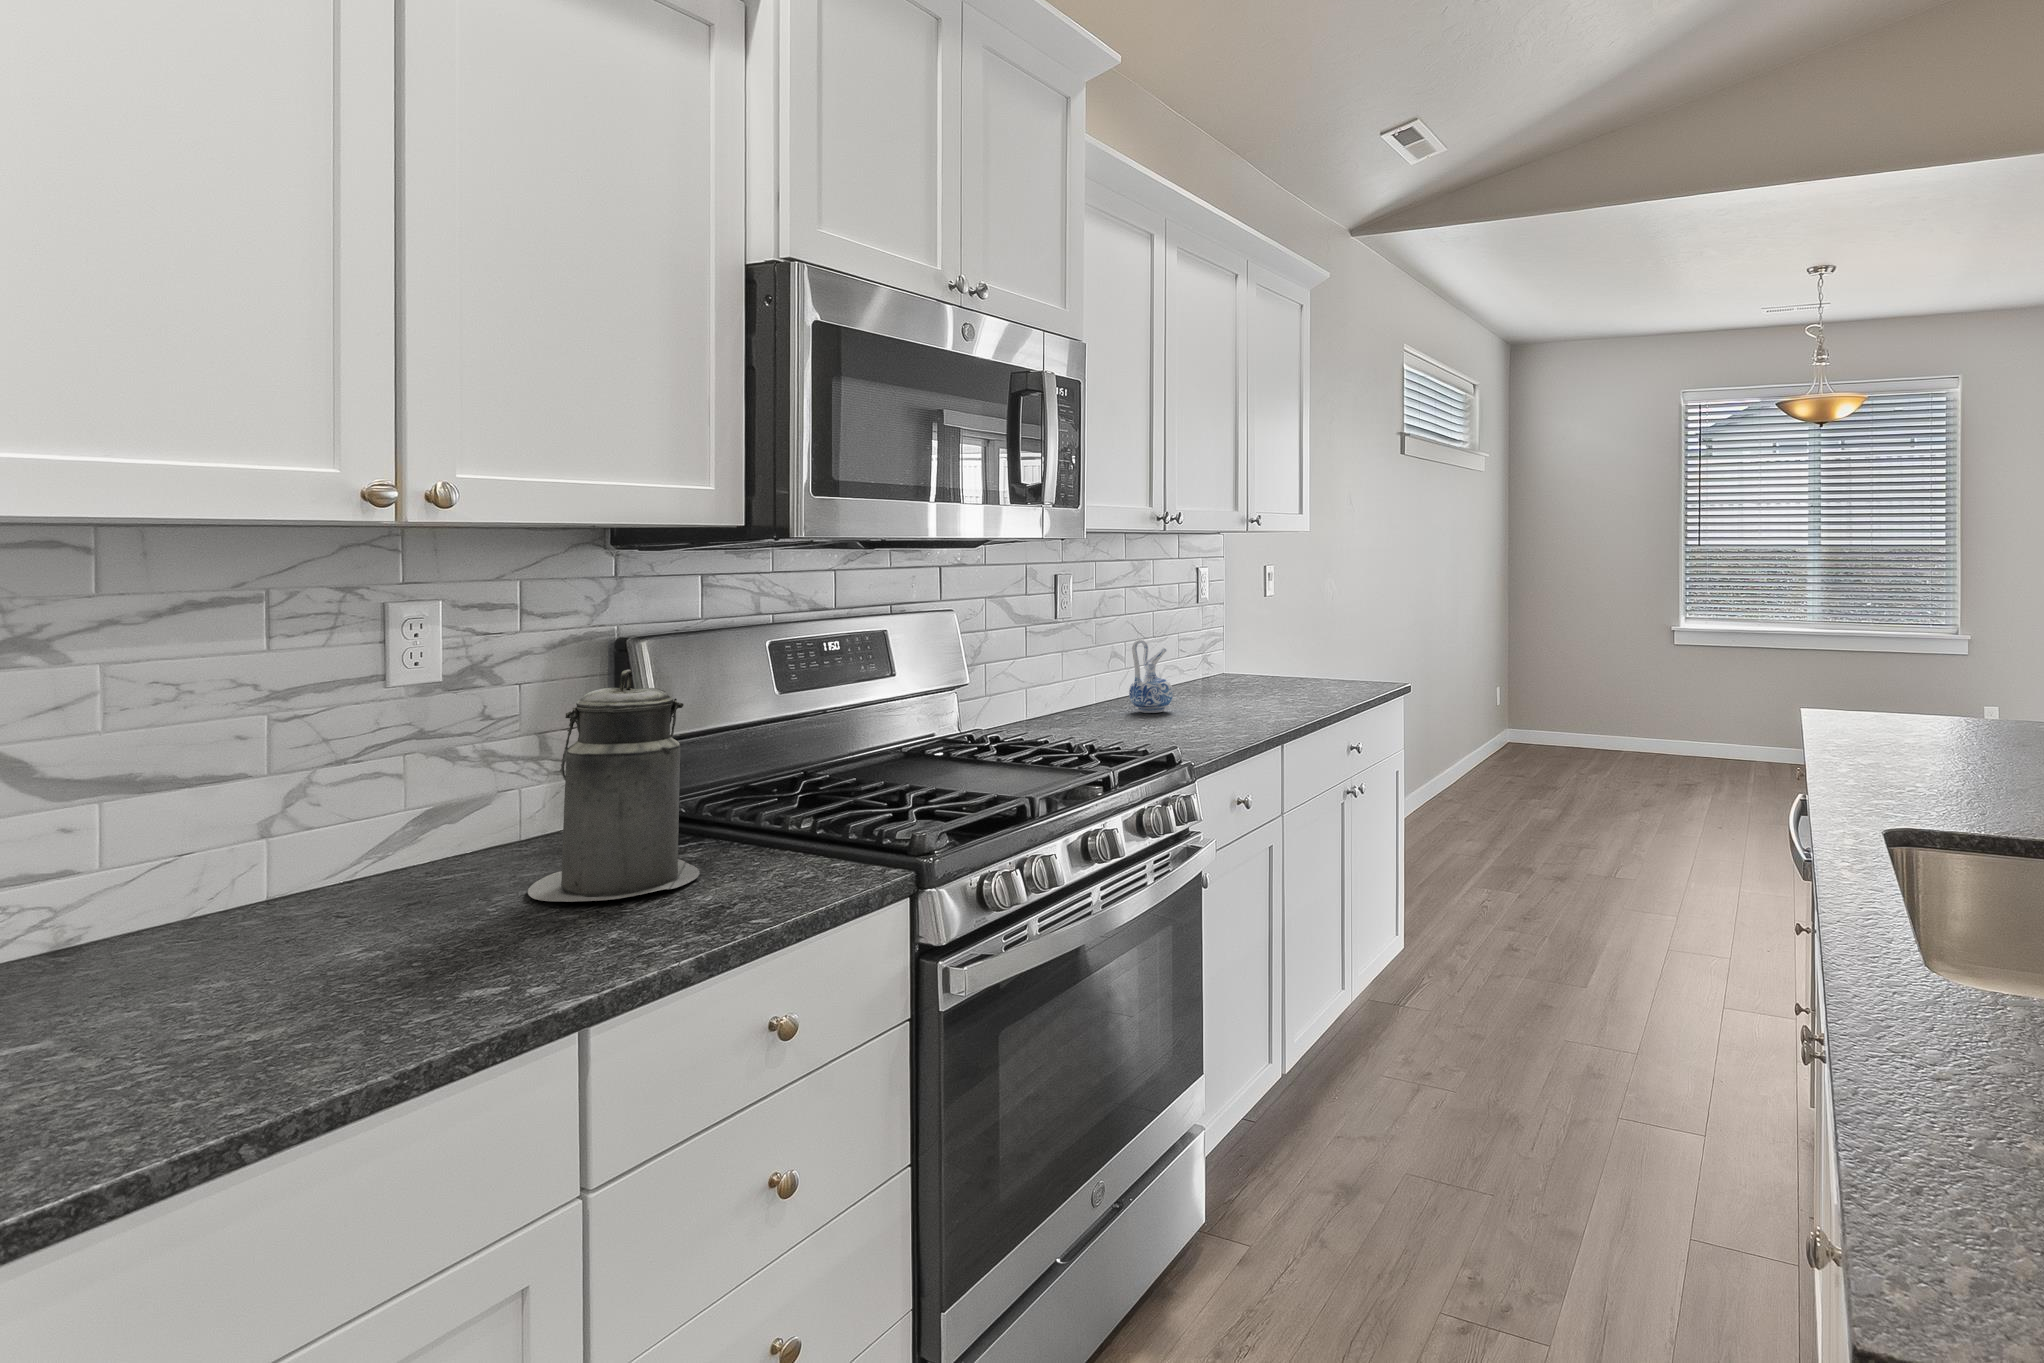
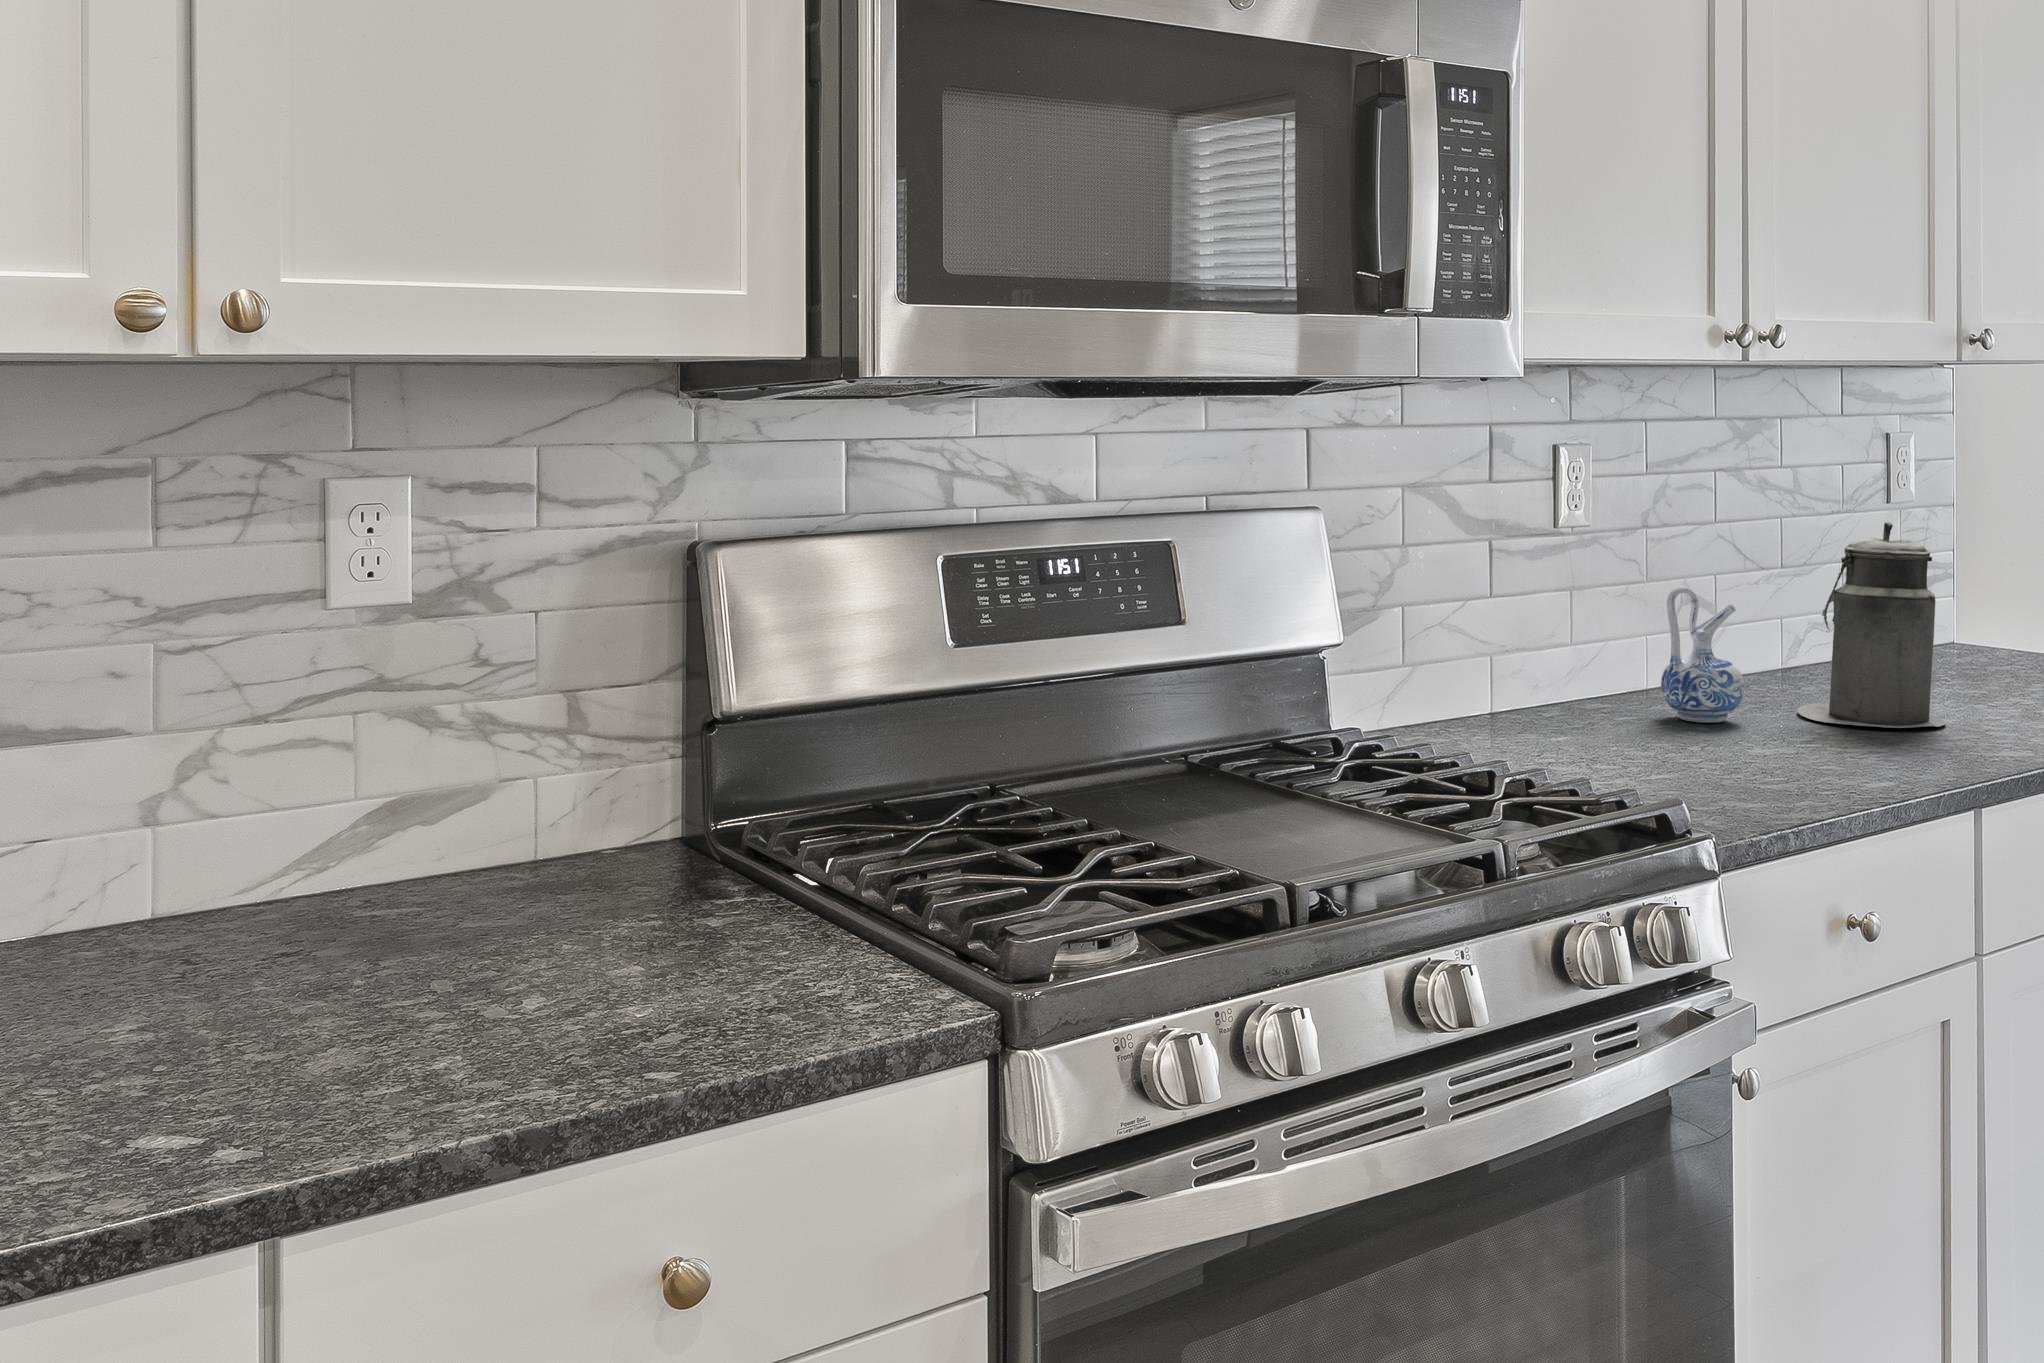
canister: present [528,670,700,902] -> present [1797,522,1946,728]

